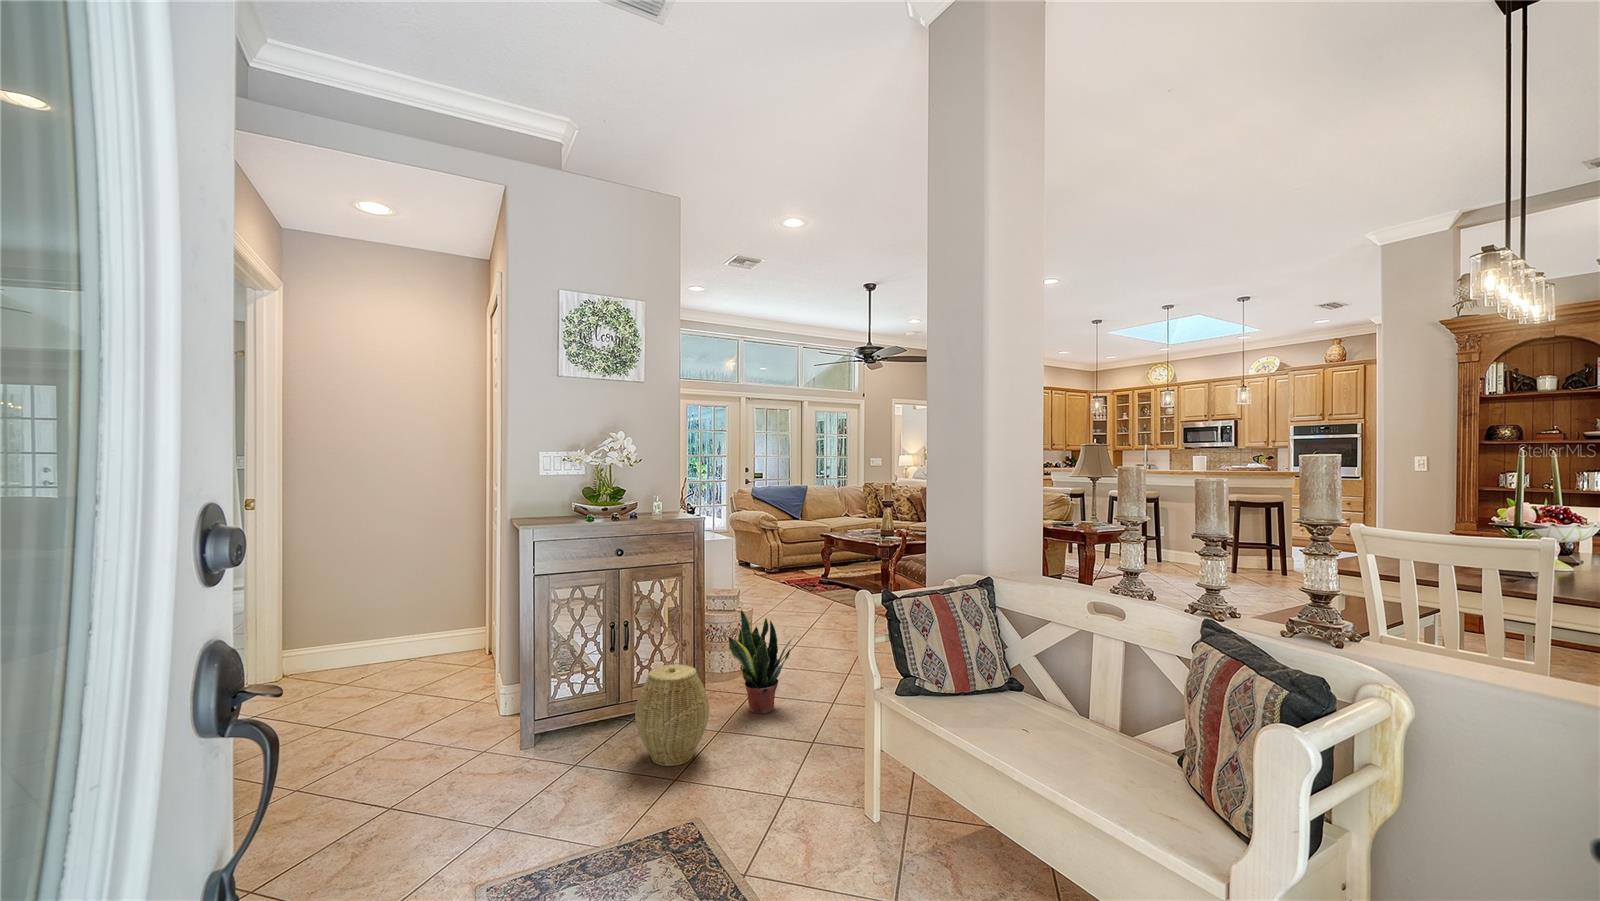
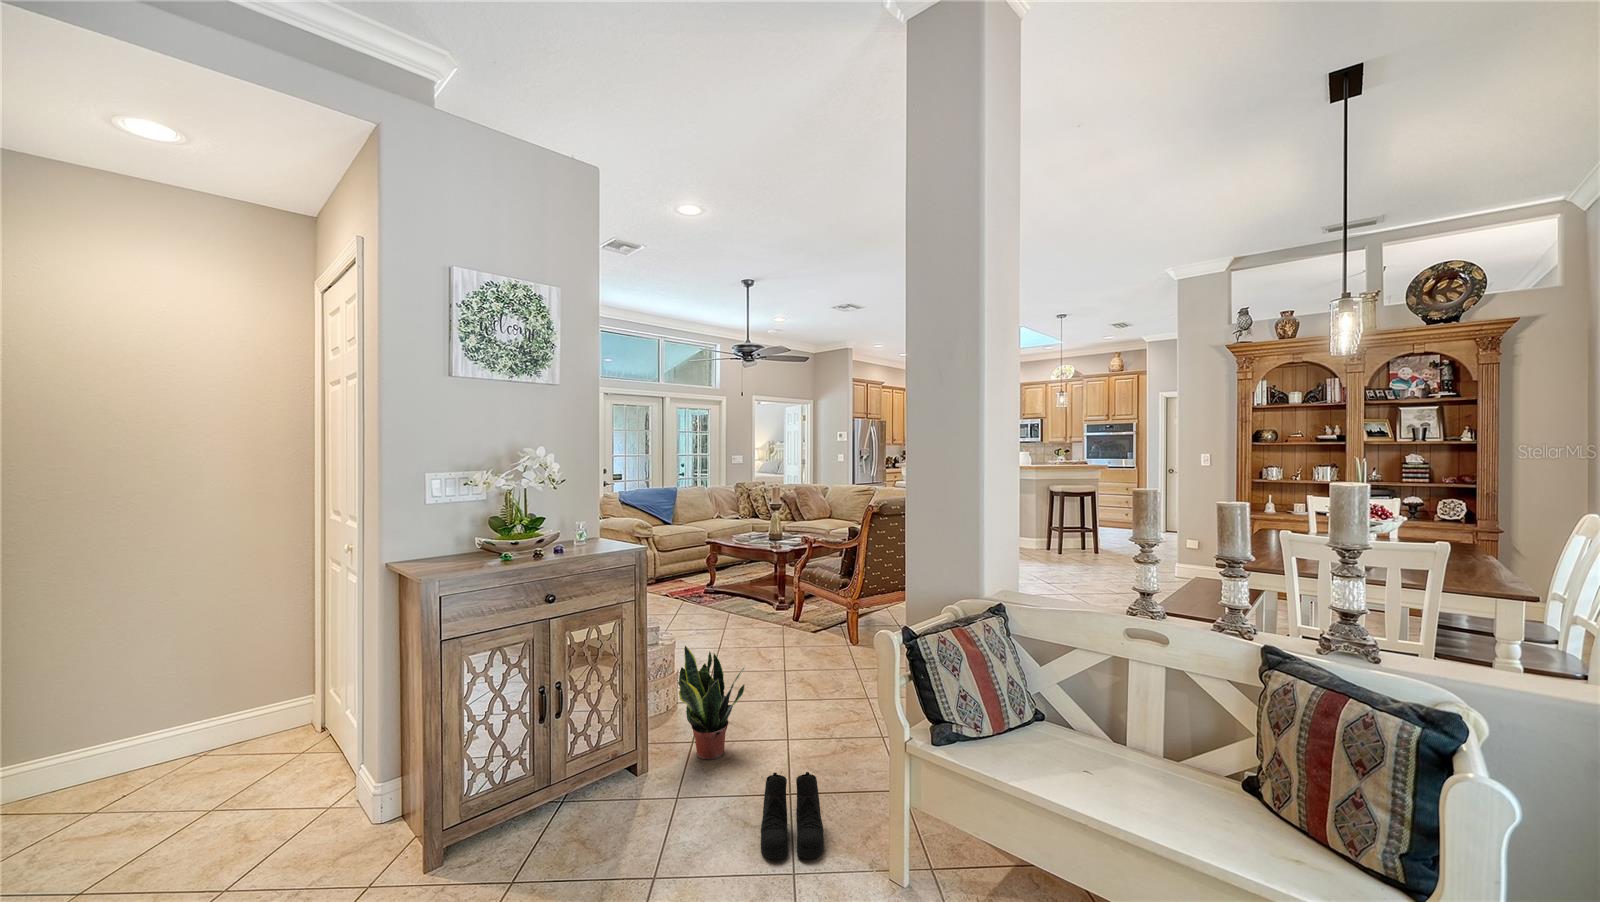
woven basket: present [635,664,709,766] -> none [592,723,679,847]
boots: none [765,722,827,796] -> present [761,772,824,859]

